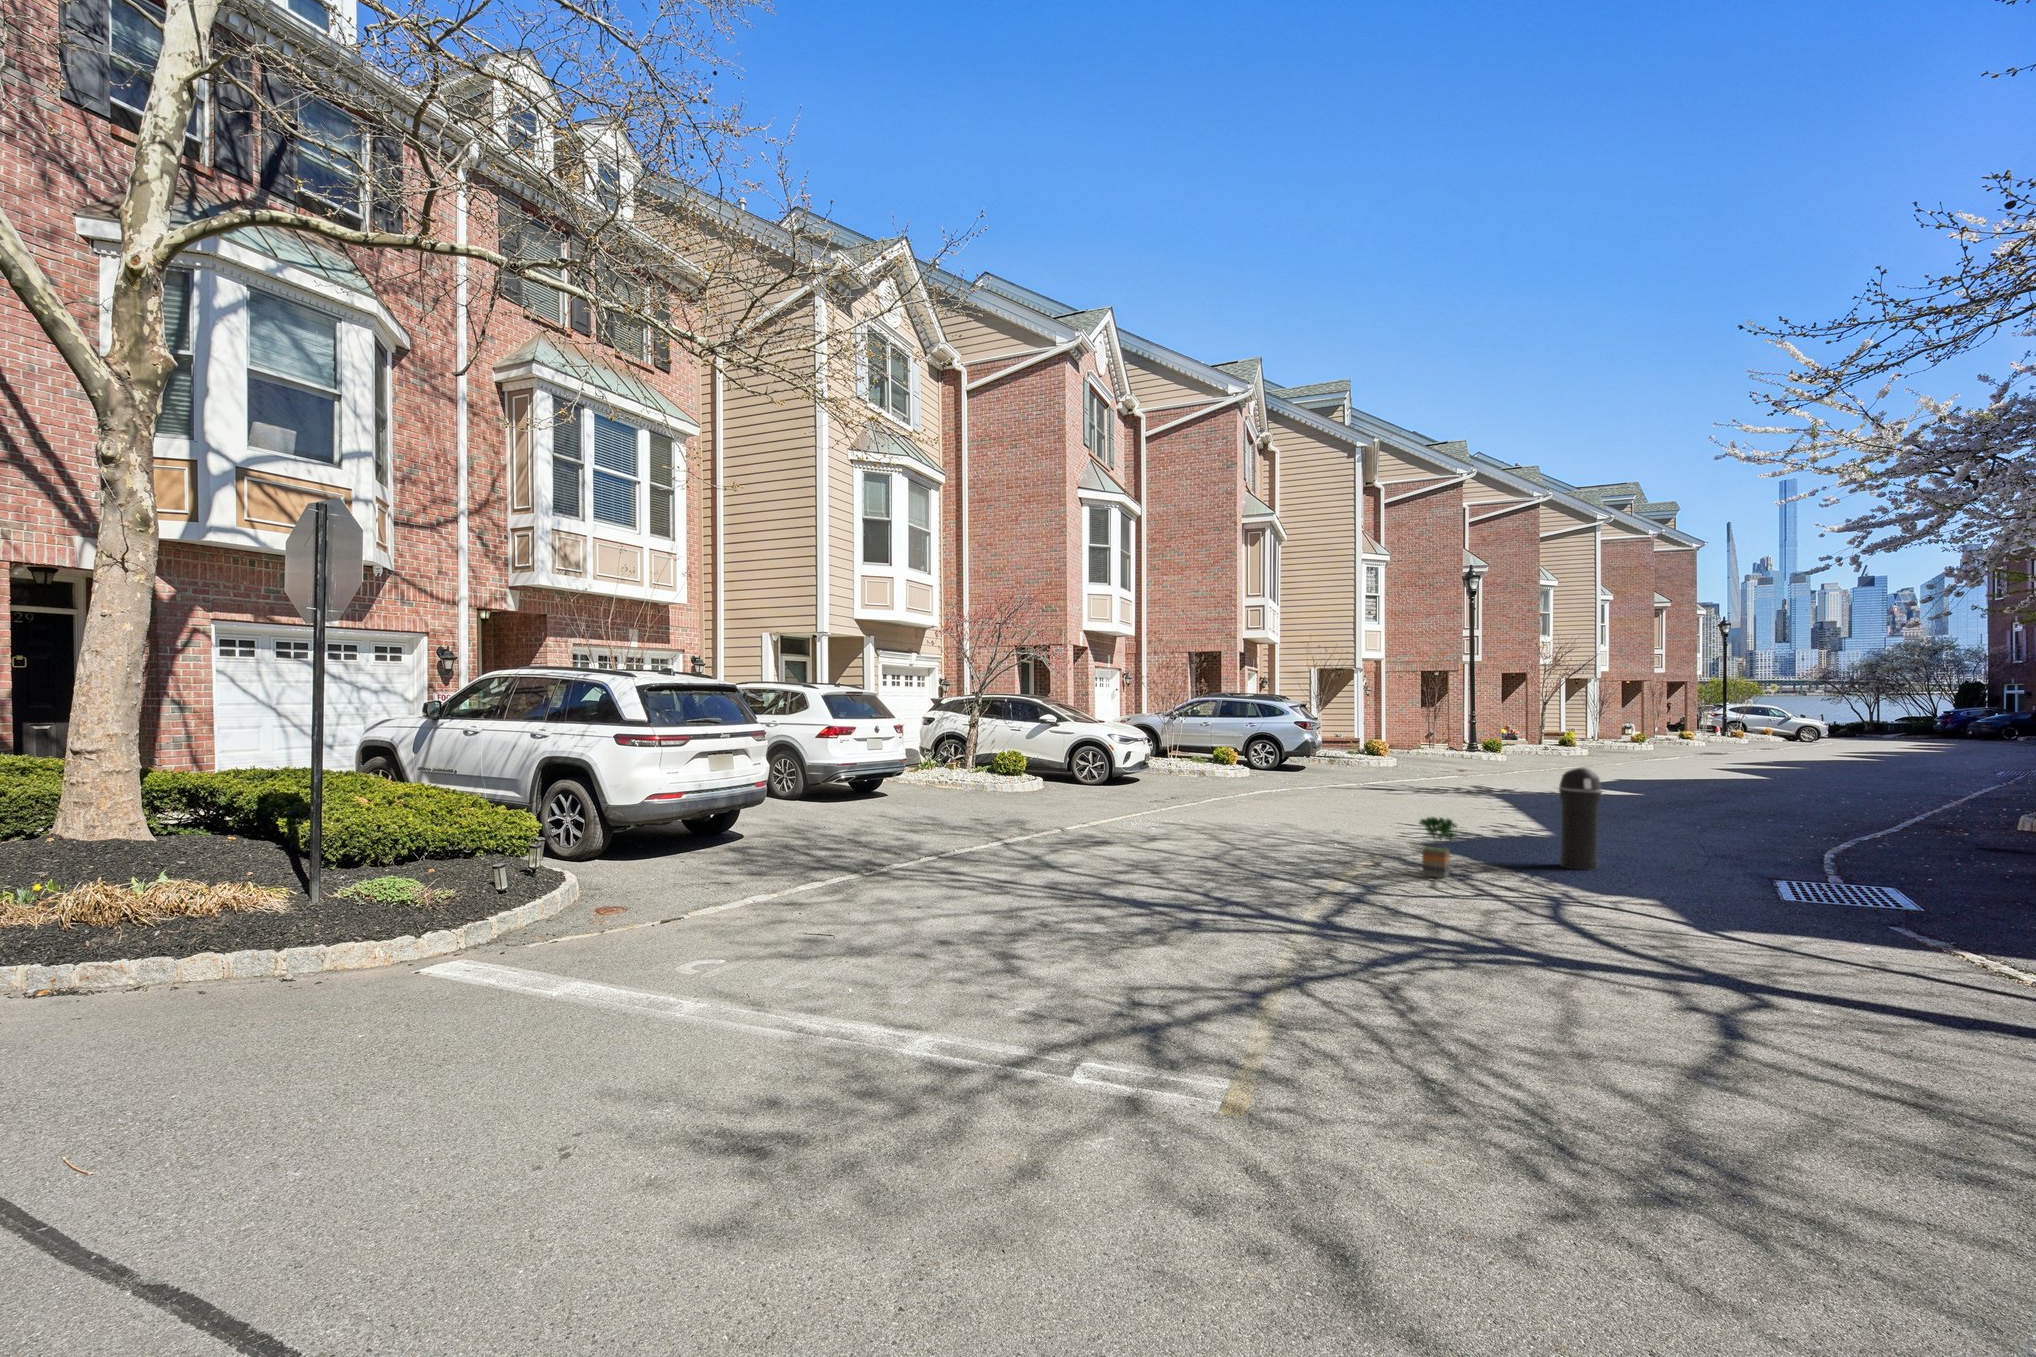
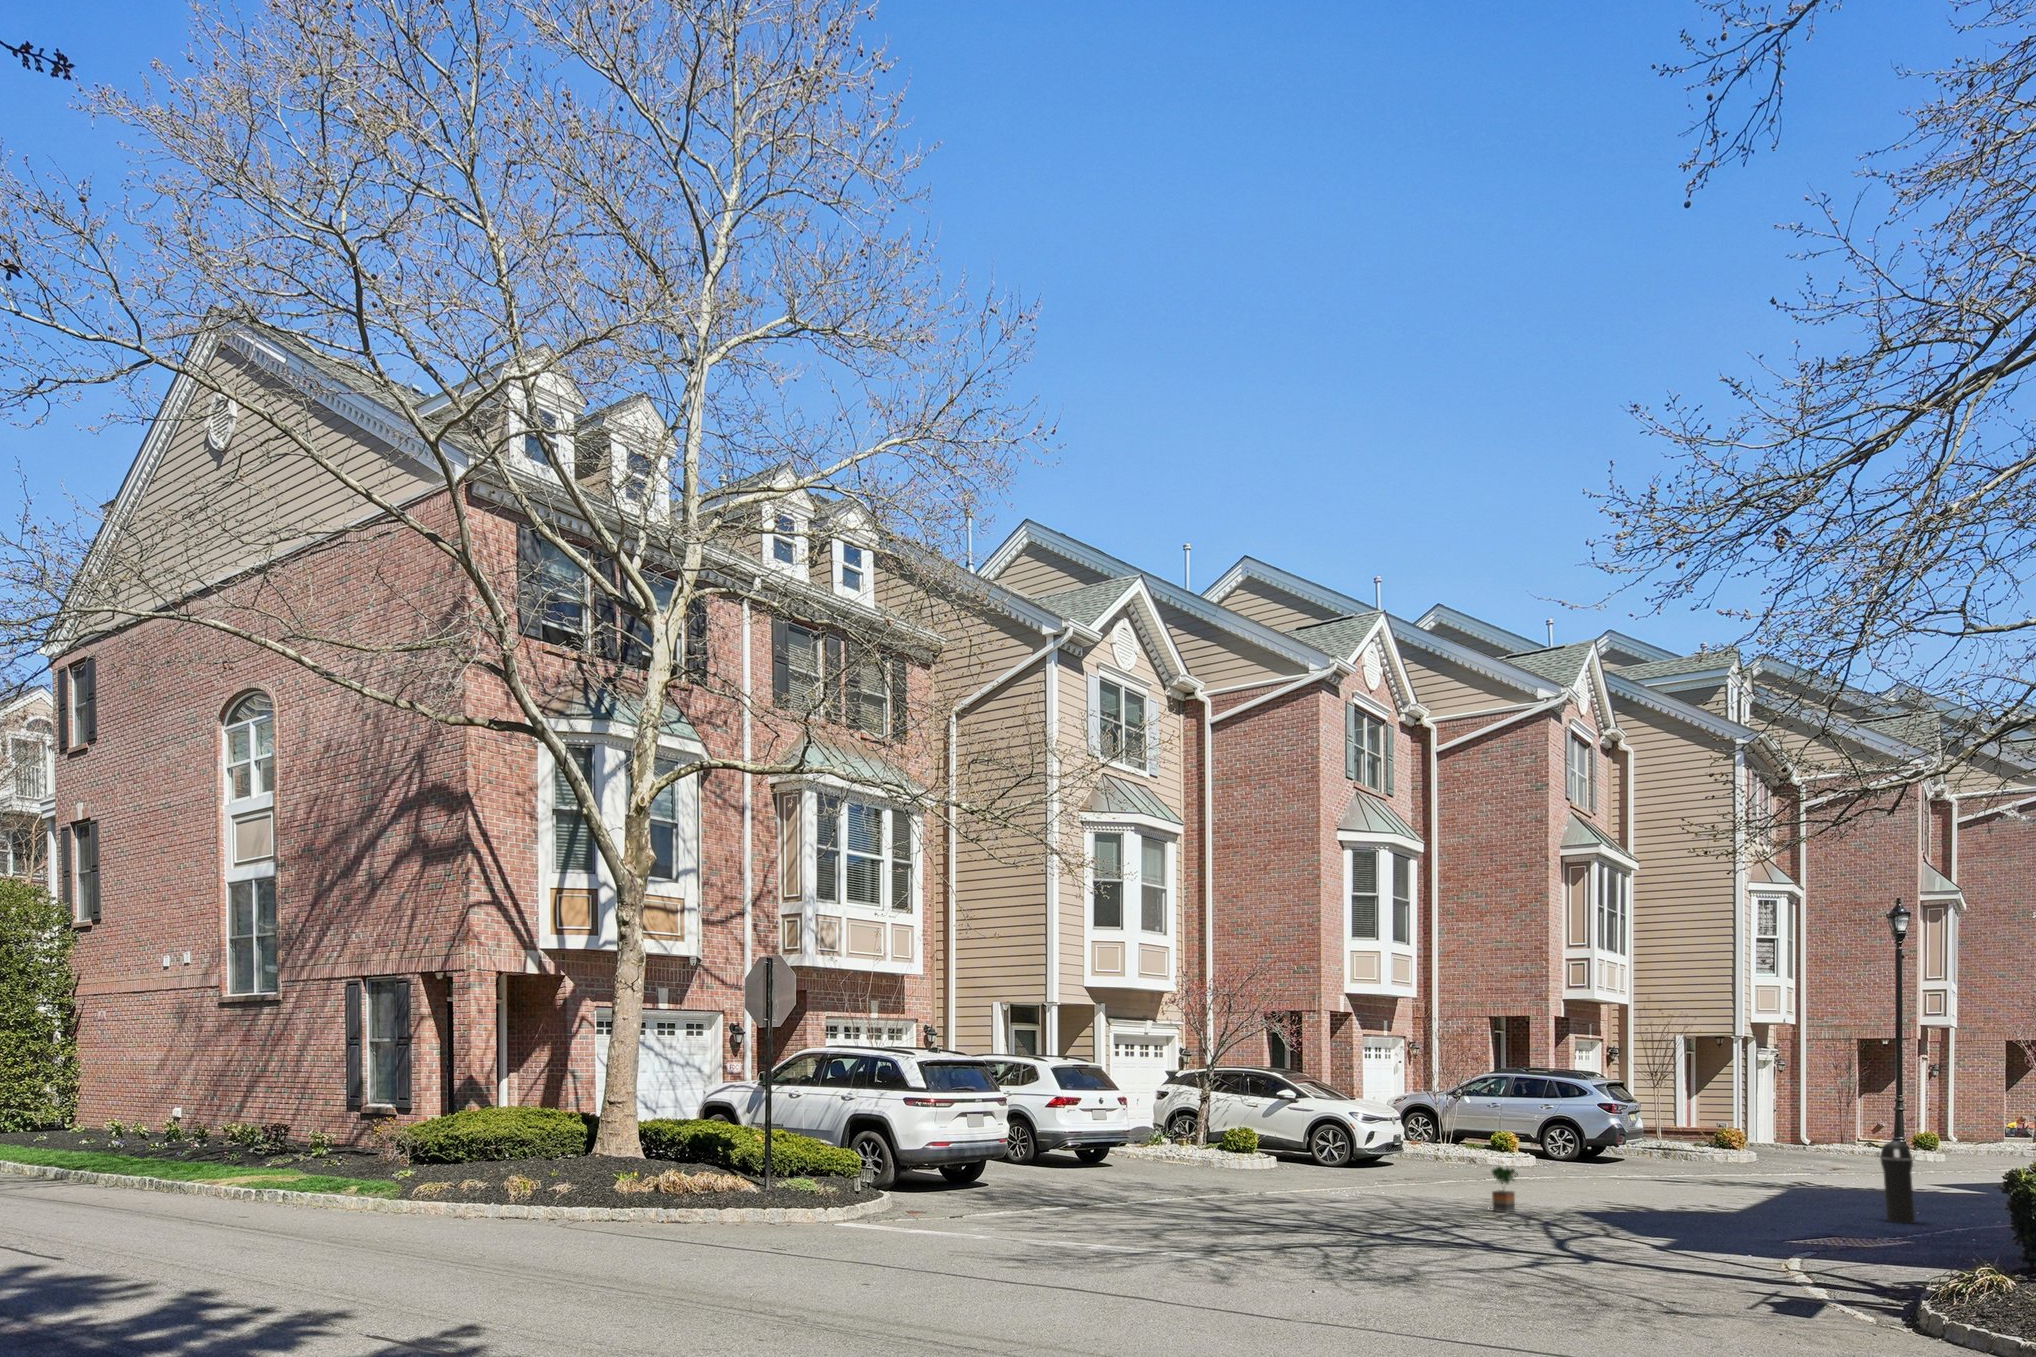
trash can: present [1559,768,1602,870] -> present [1880,1141,1915,1223]

